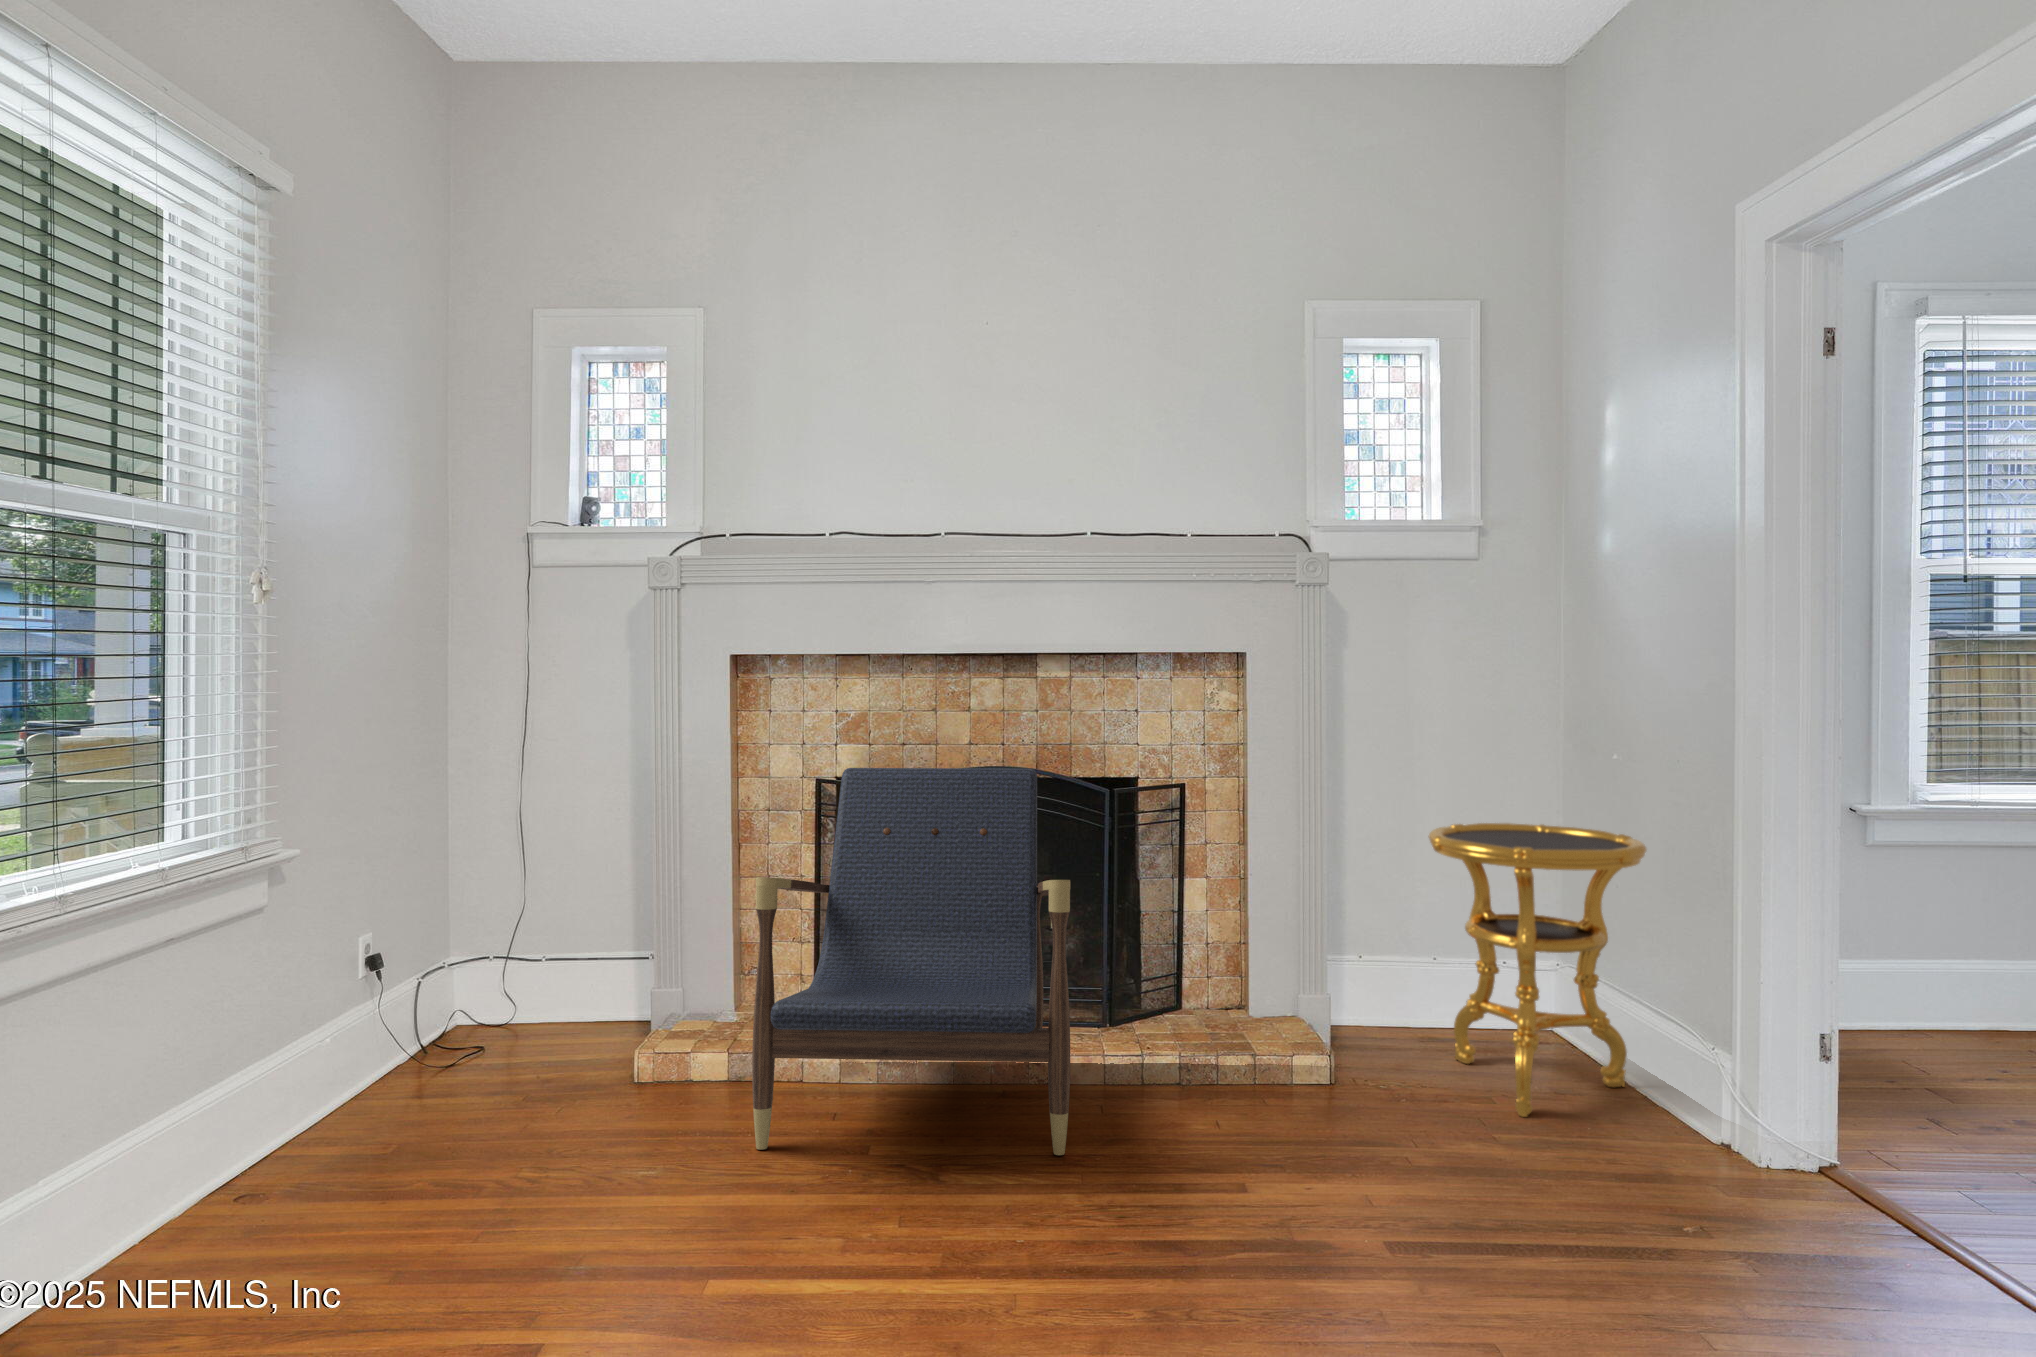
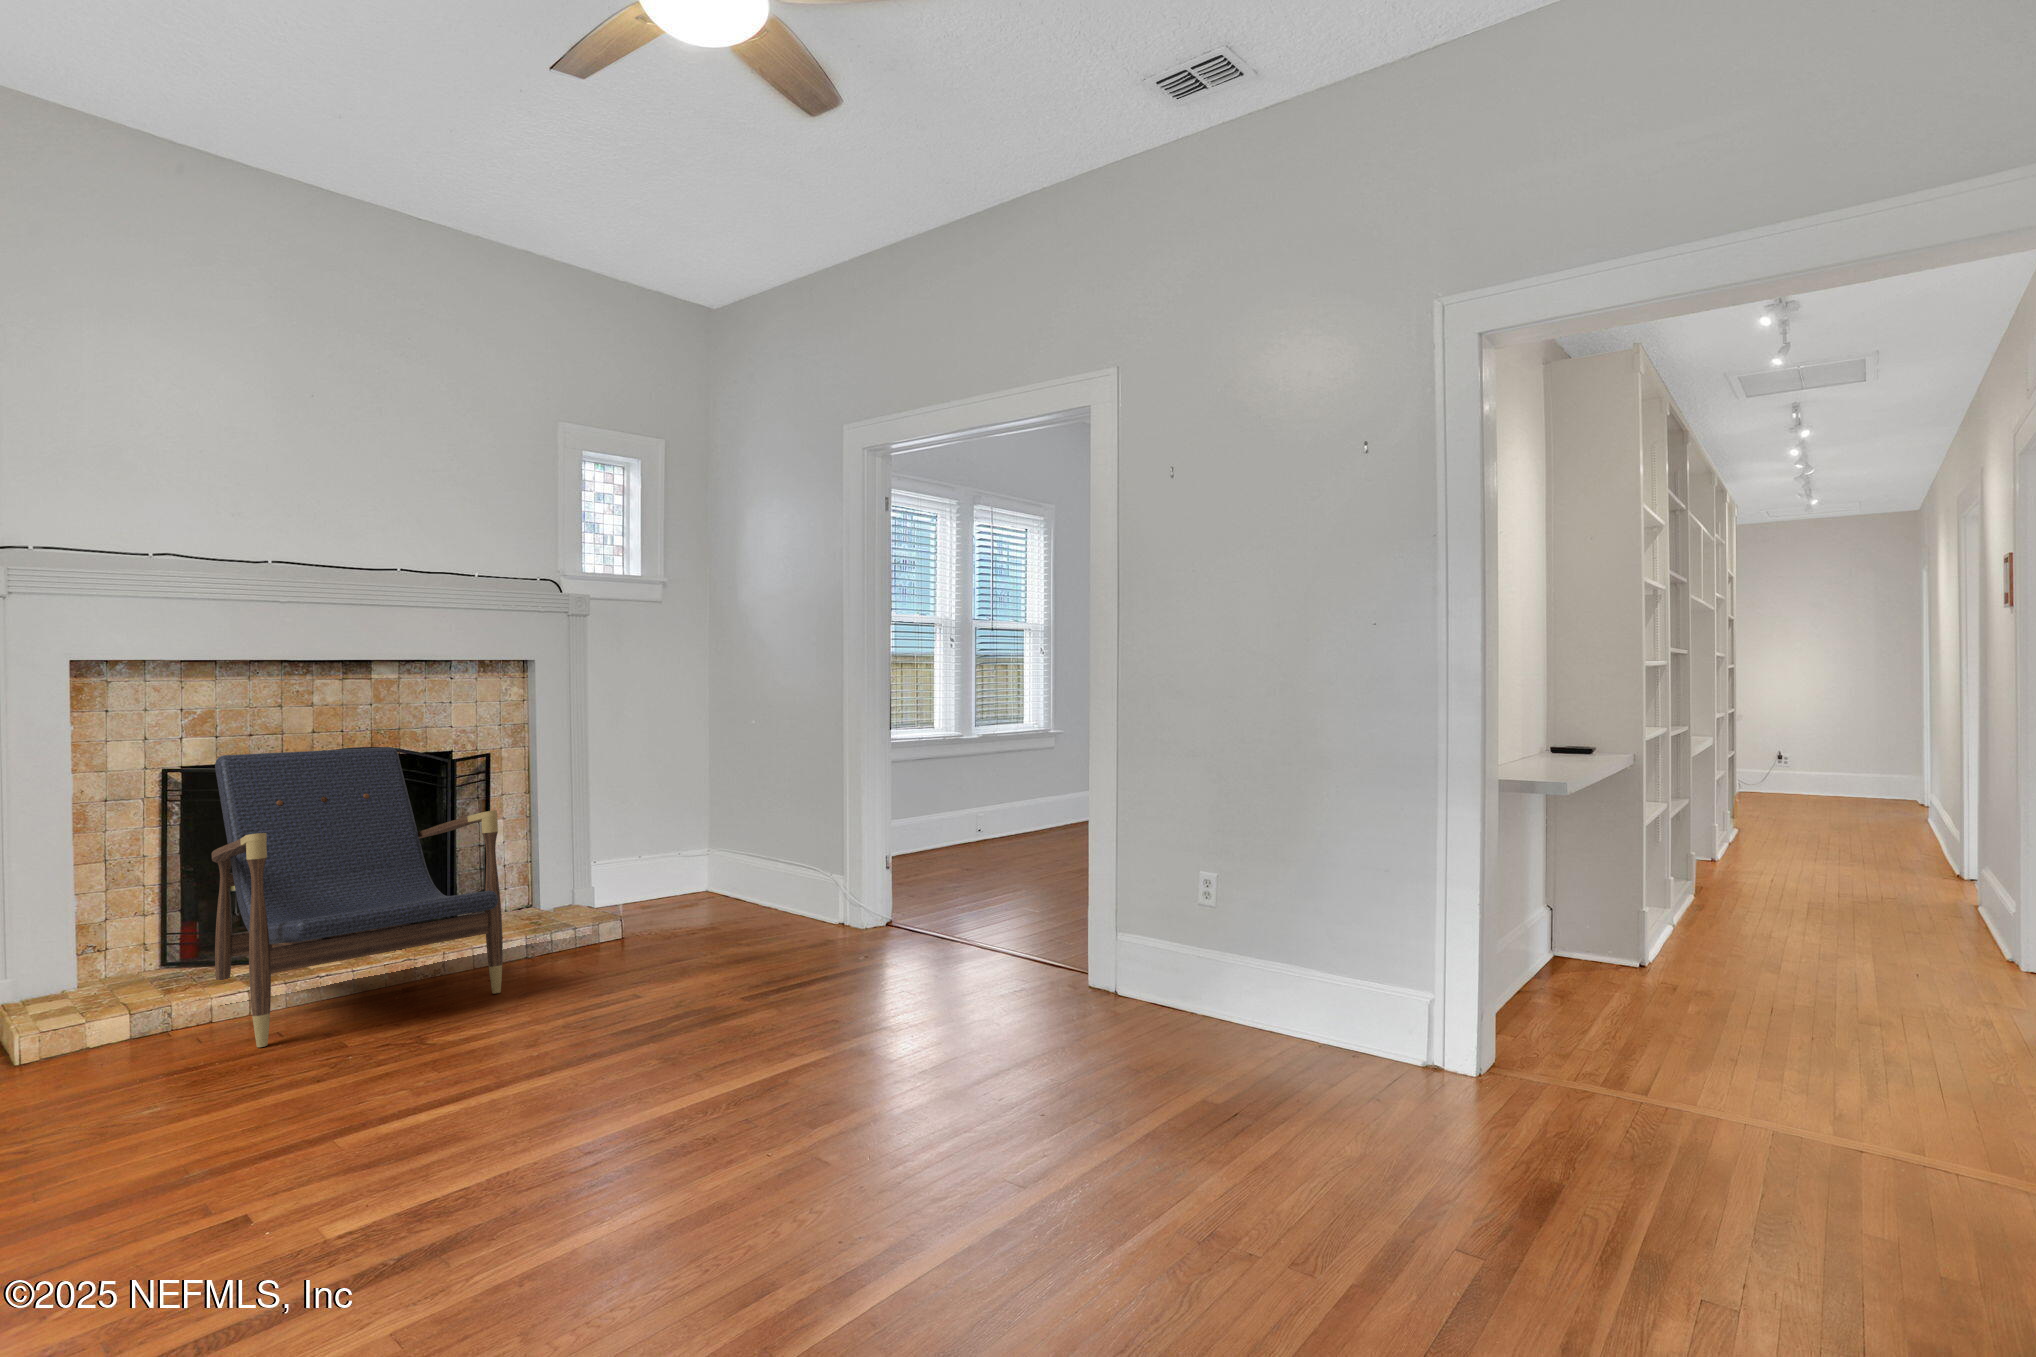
side table: present [1429,823,1647,1117] -> none [658,764,777,923]

